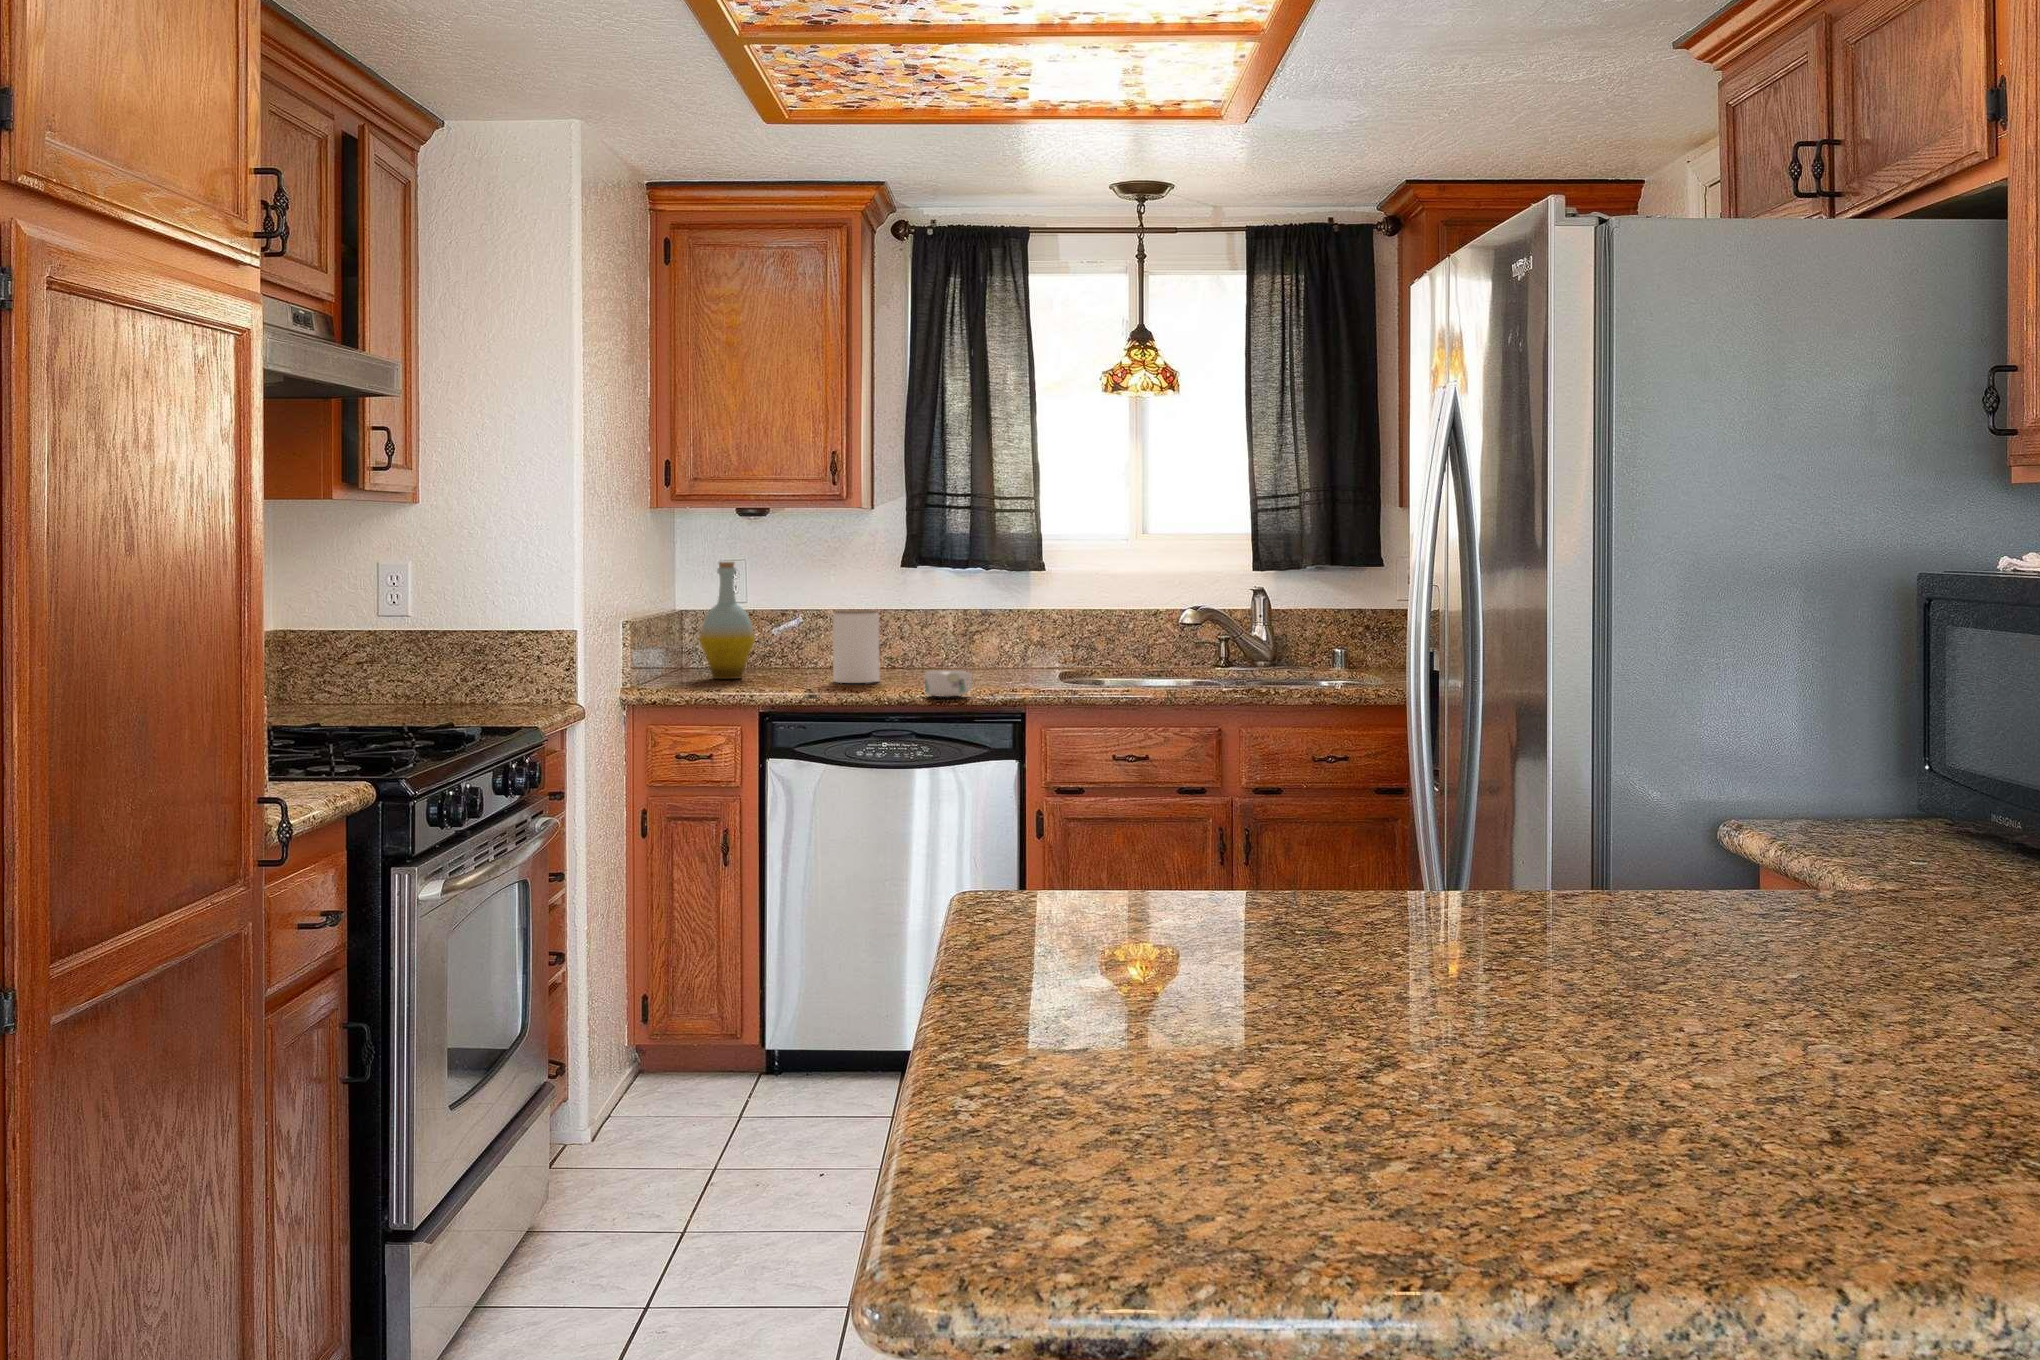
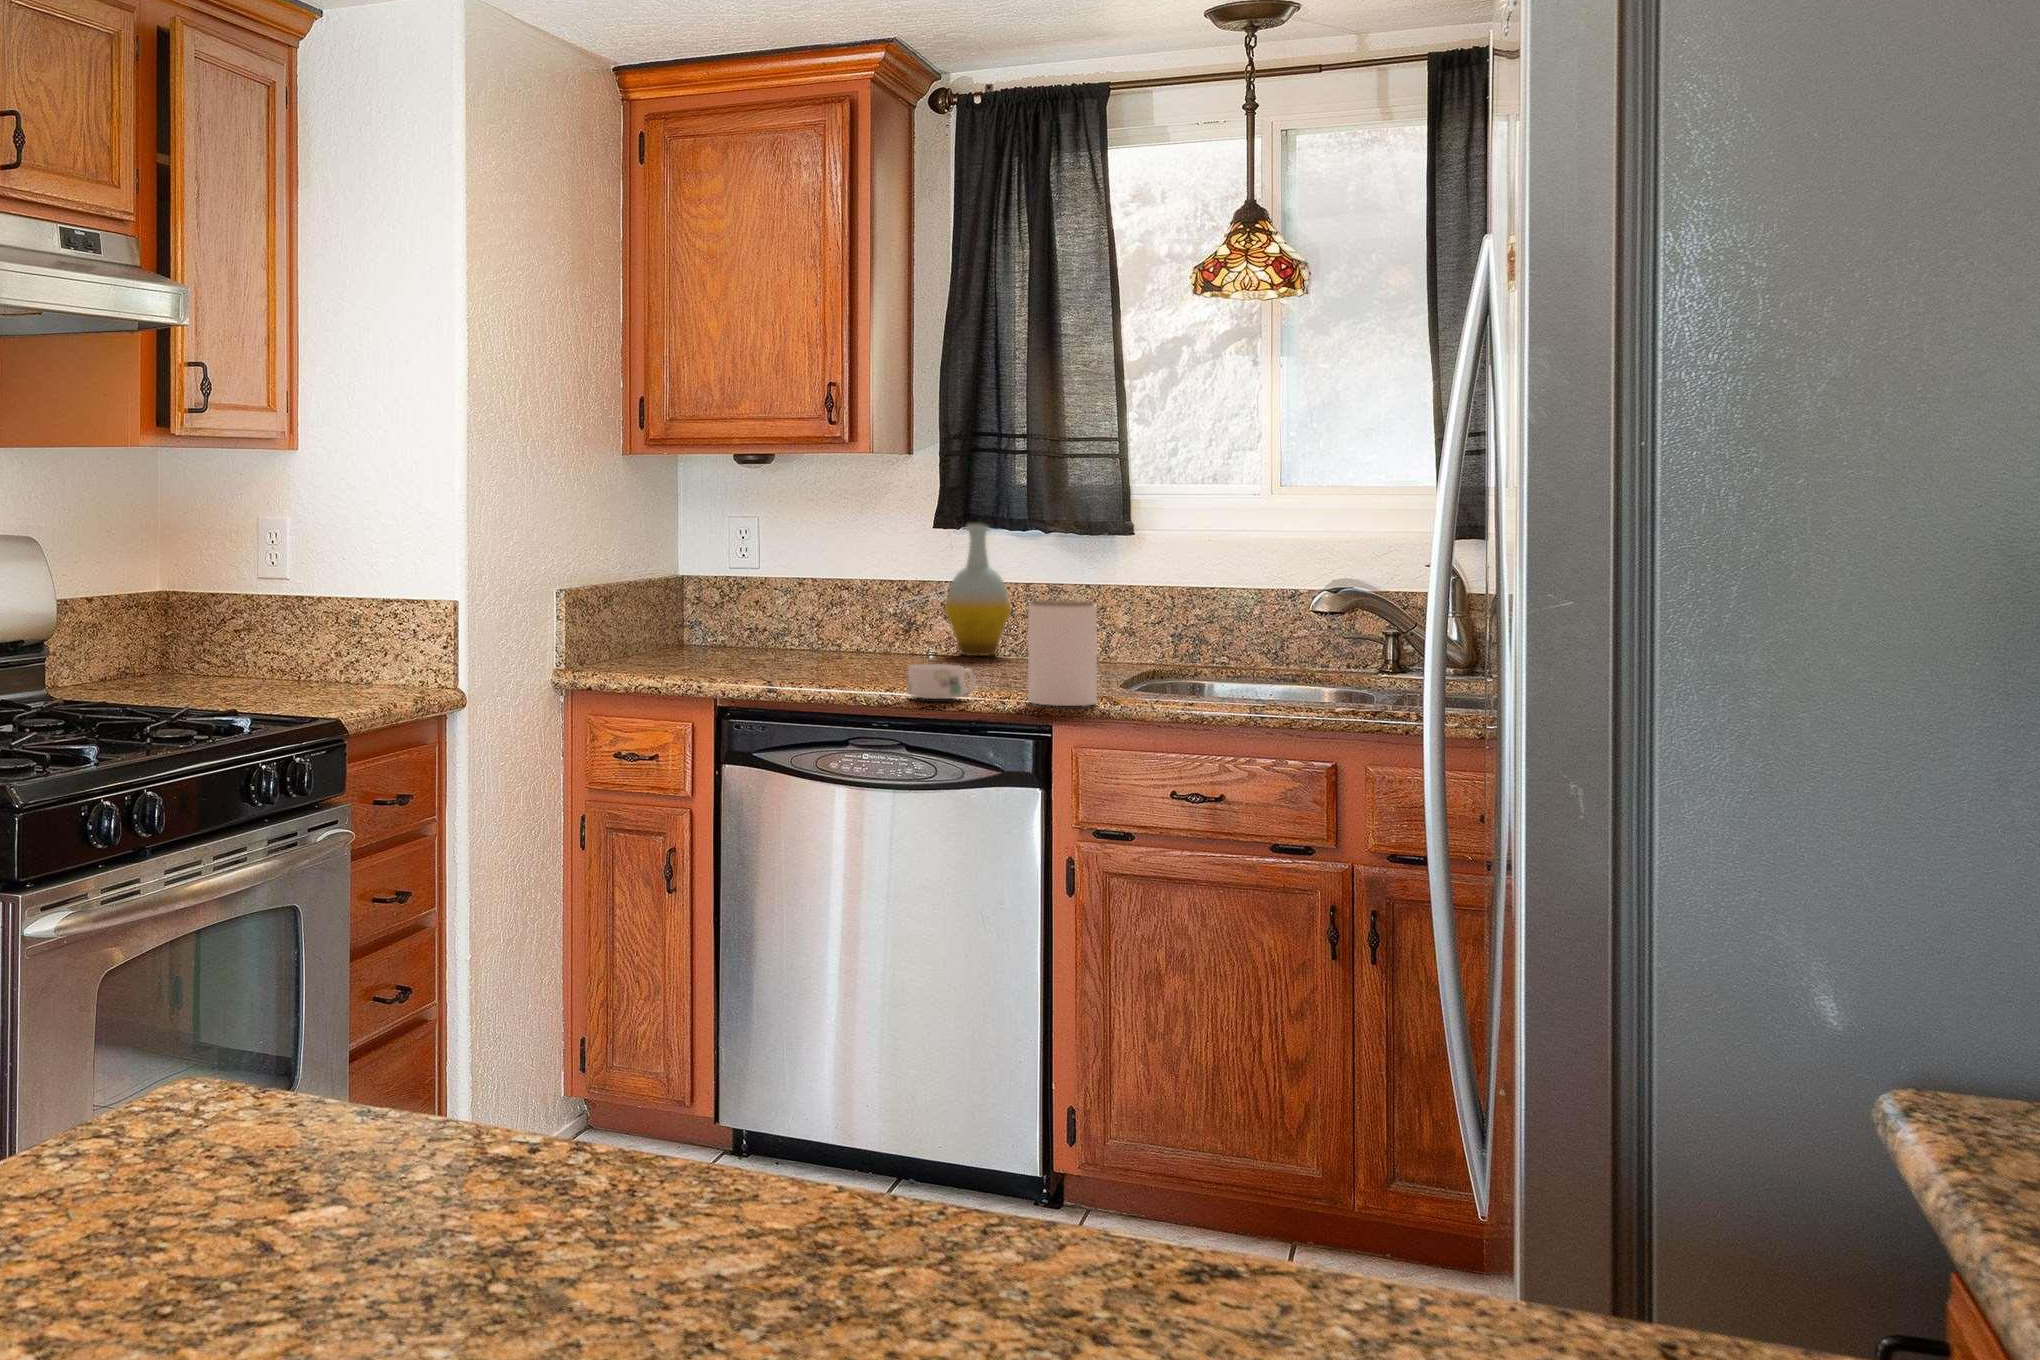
bottle: present [700,562,755,679] -> present [945,523,1011,656]
jar: present [833,610,880,683] -> present [1028,600,1097,706]

